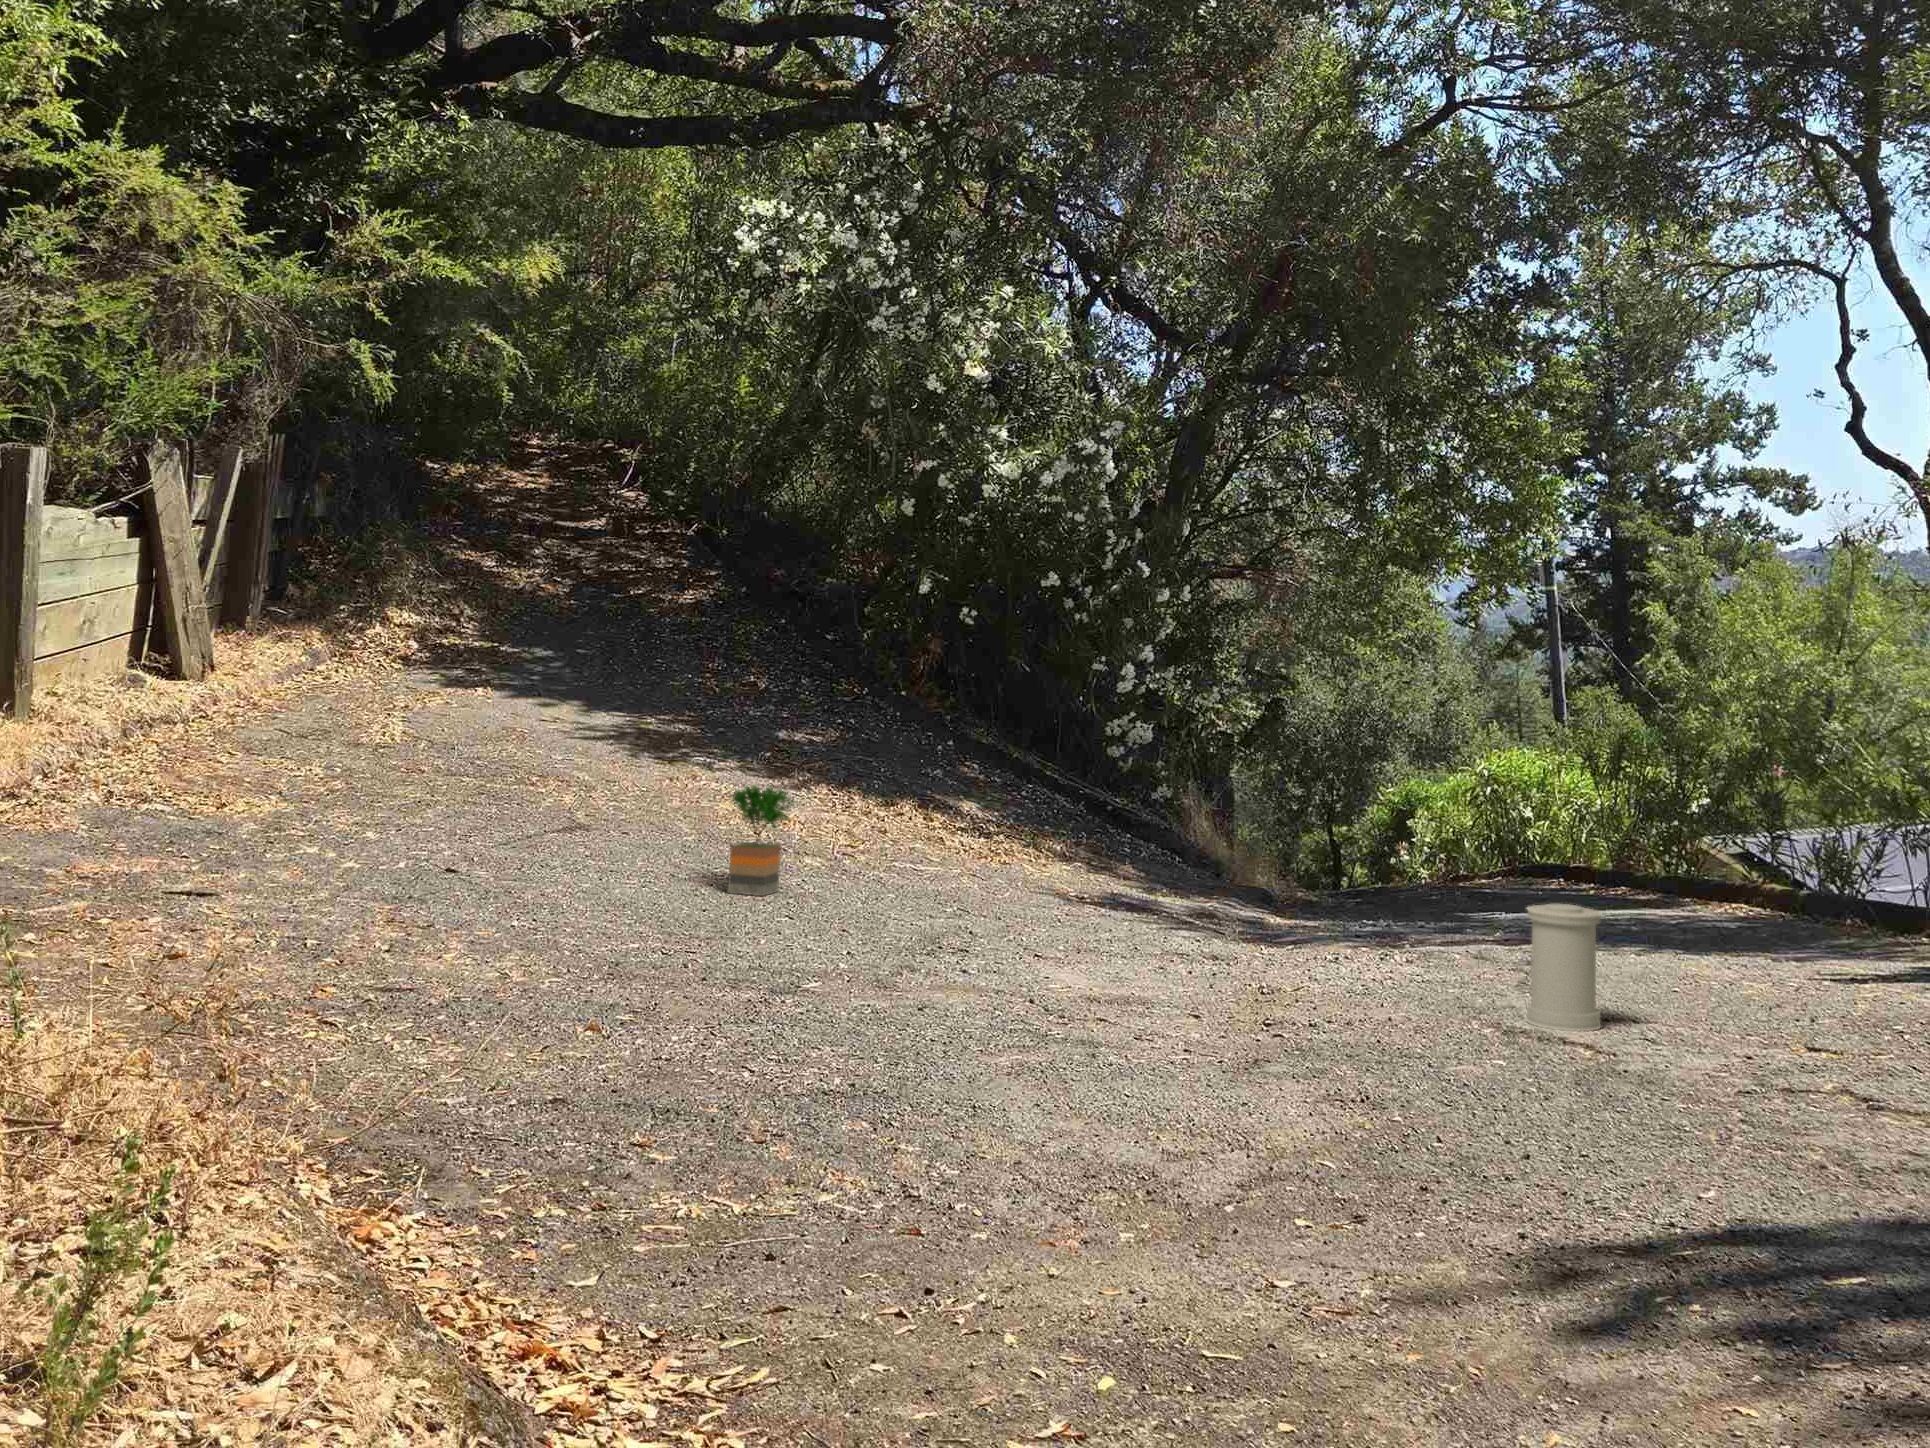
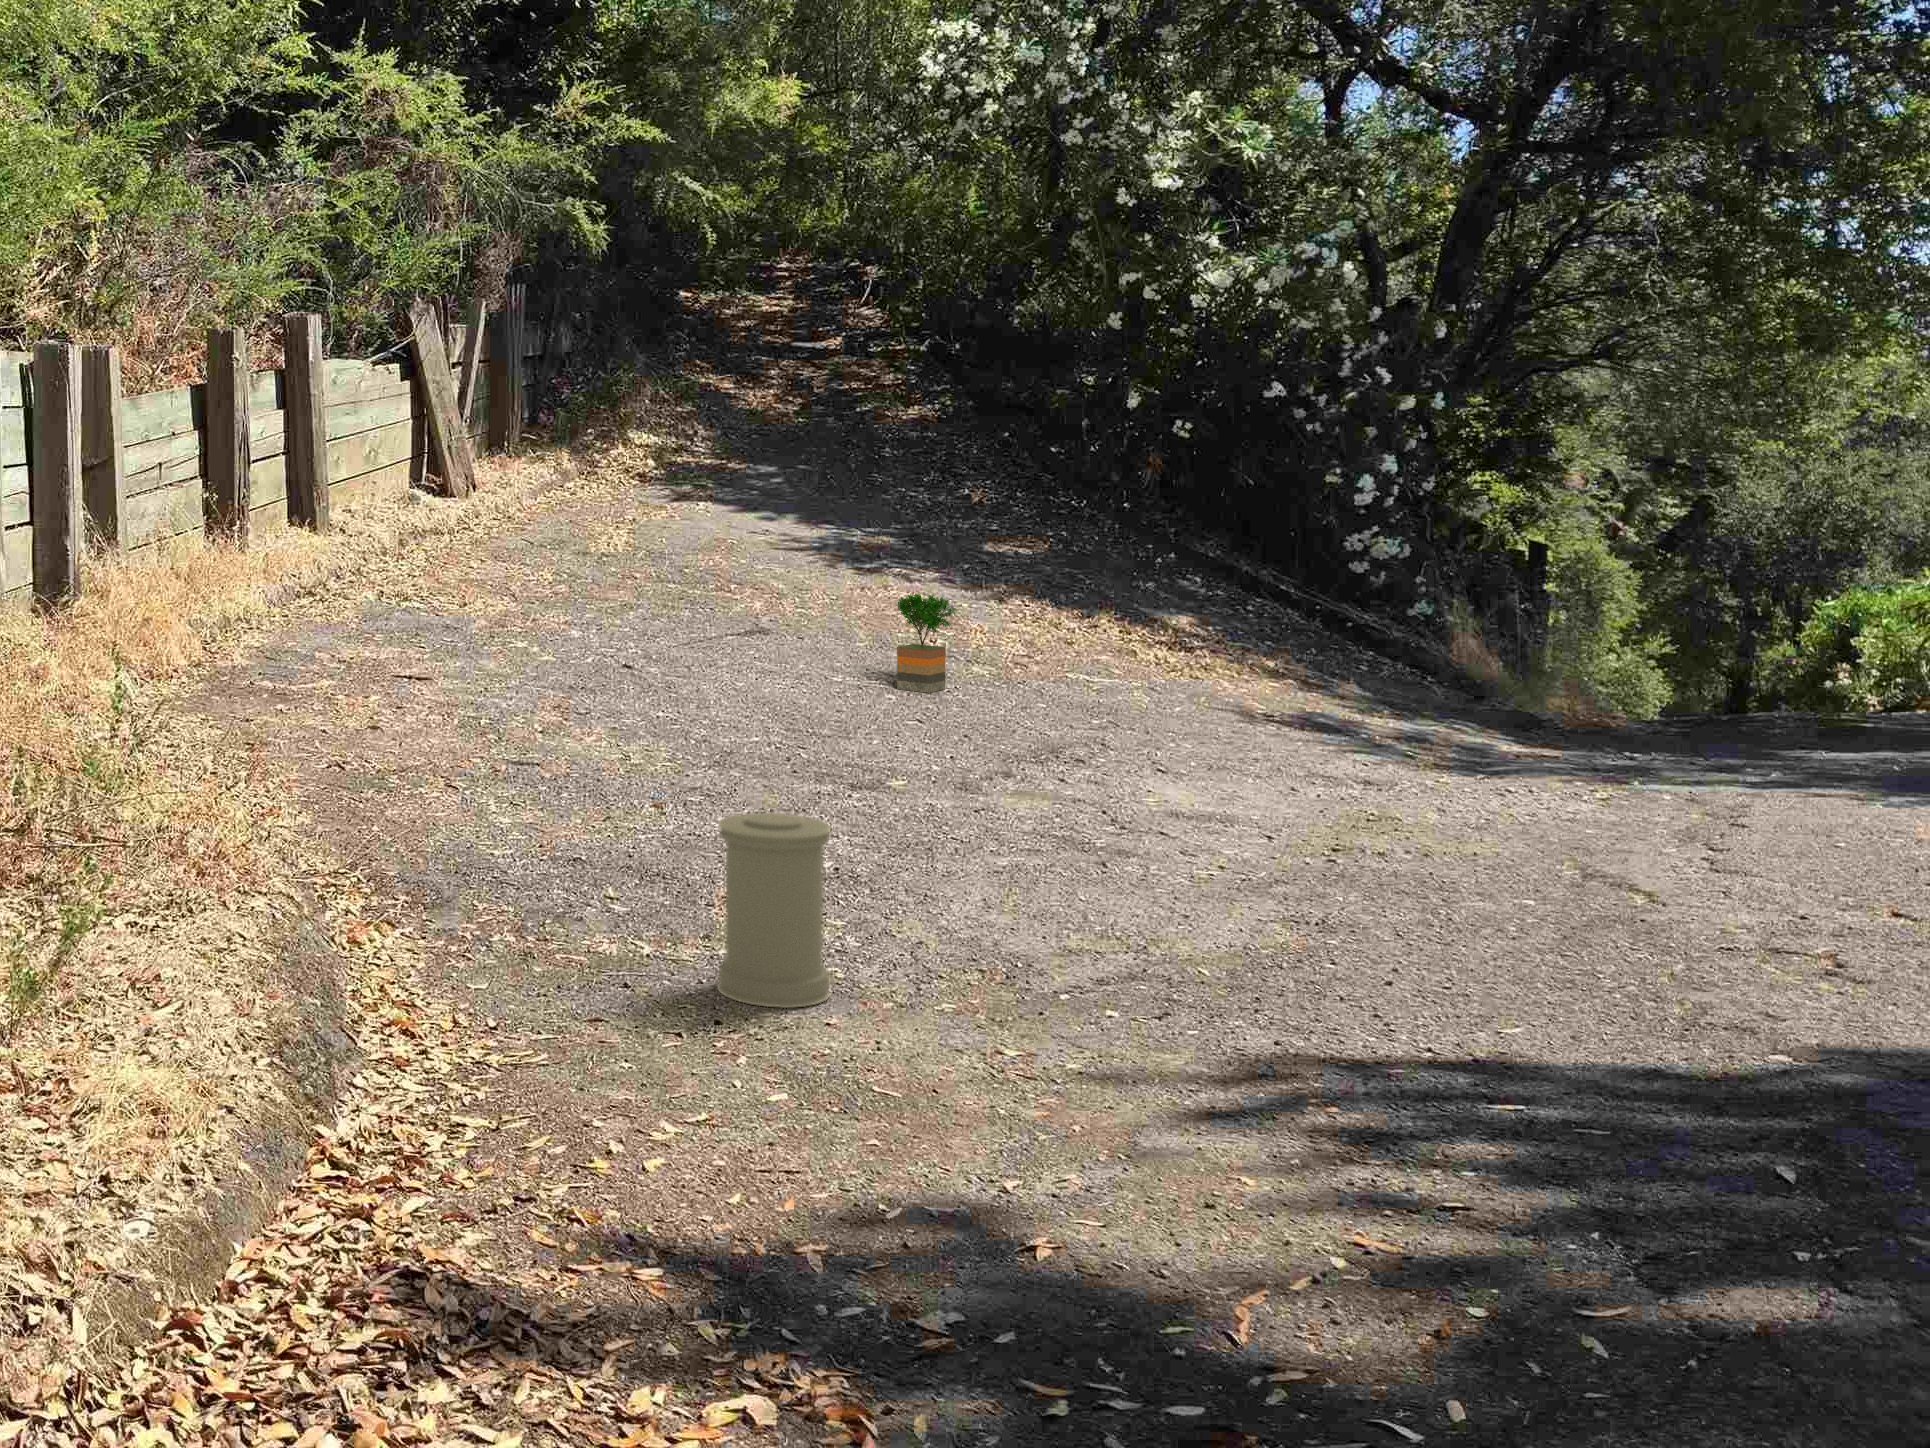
trash can: present [1526,904,1601,1031] -> present [718,812,830,1008]

